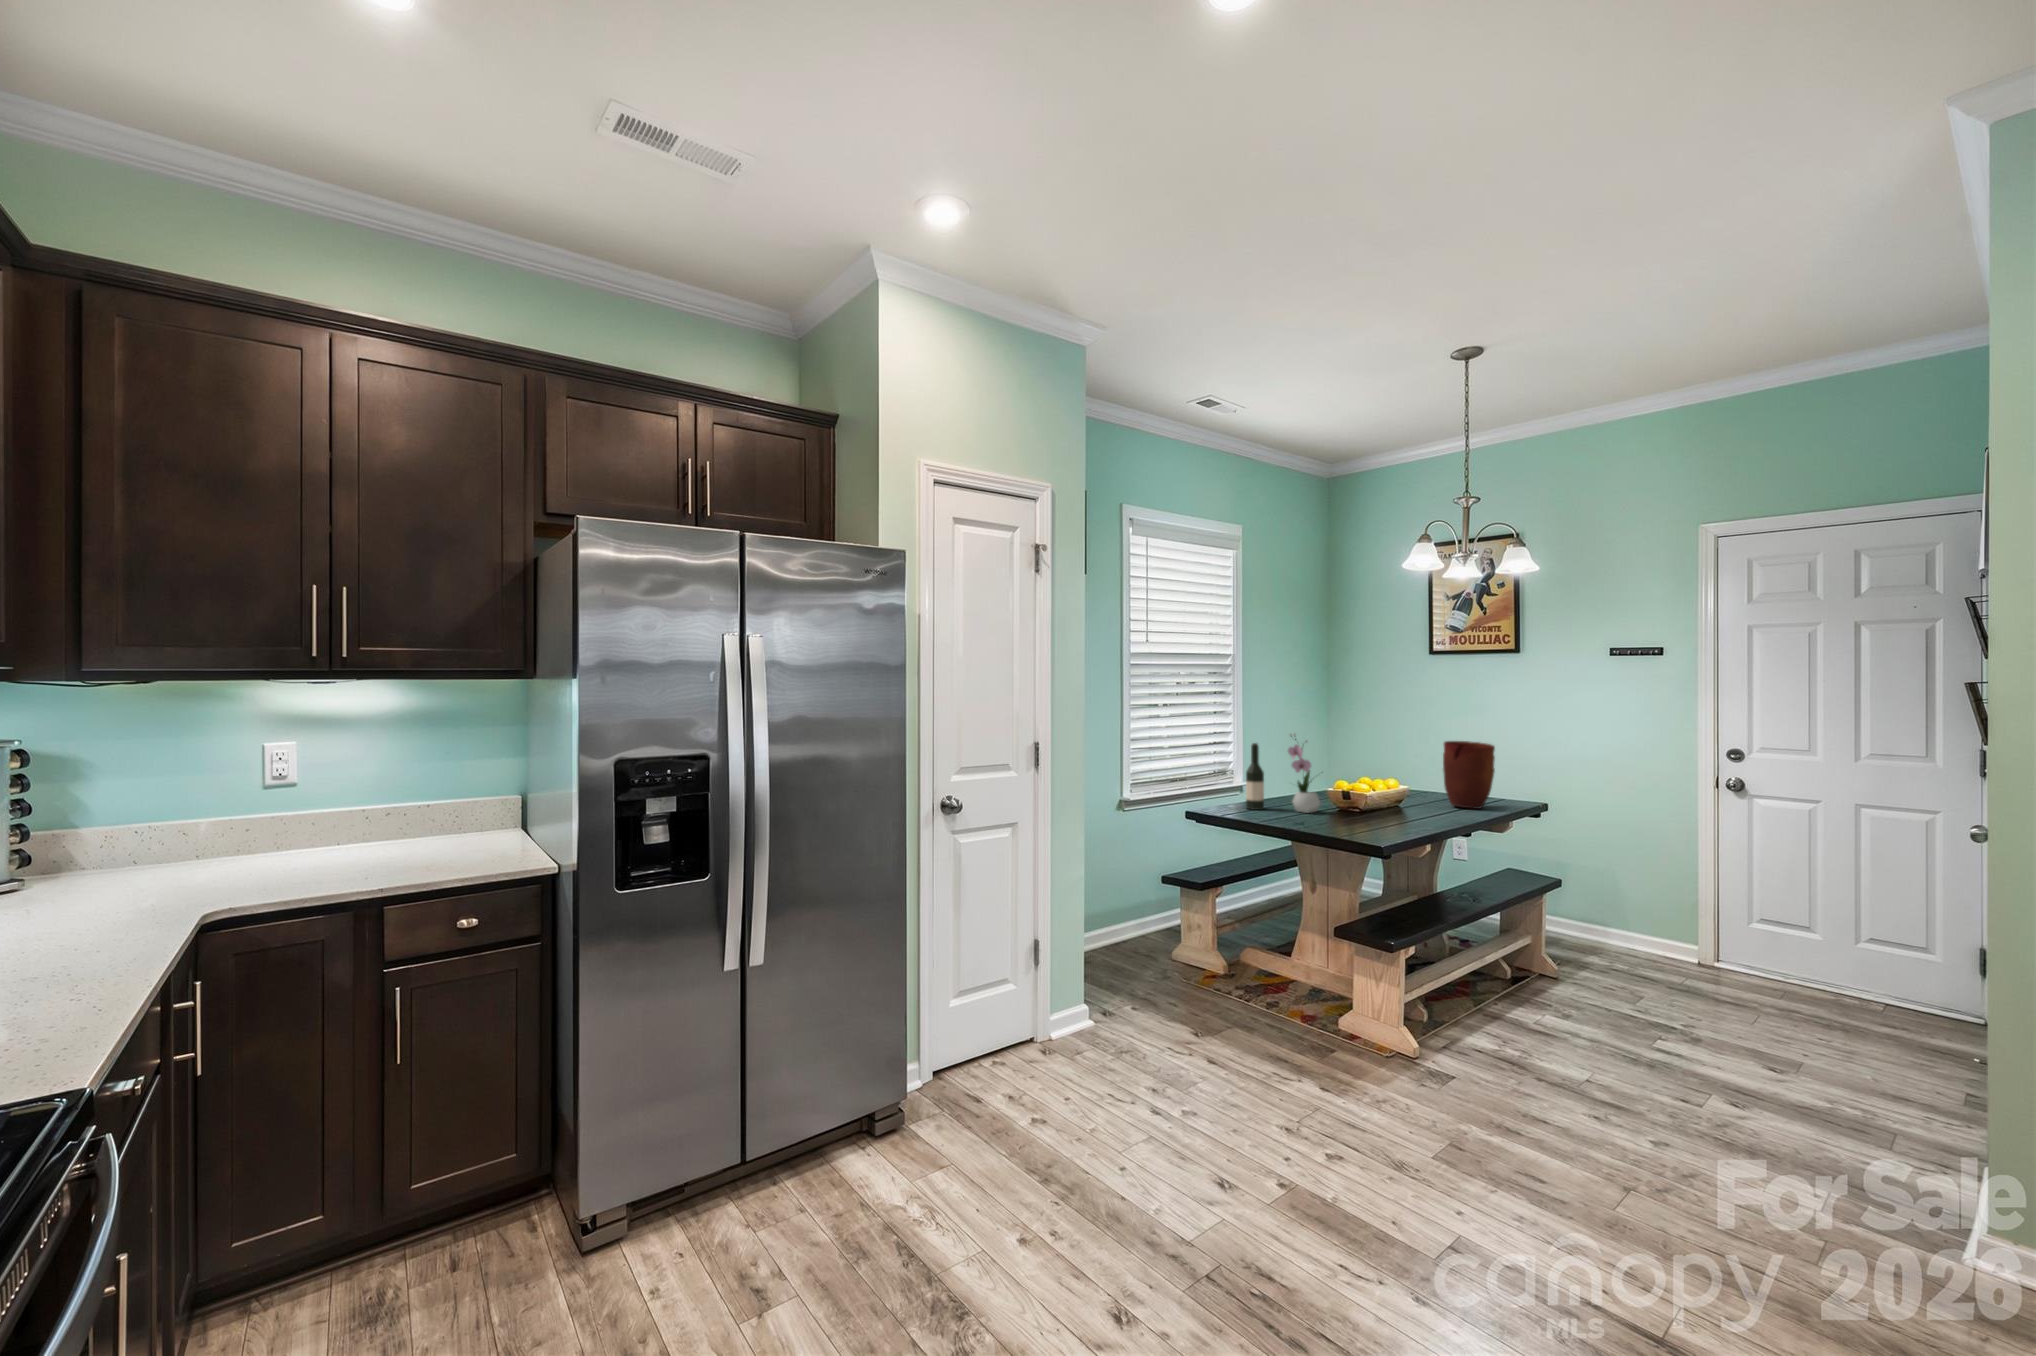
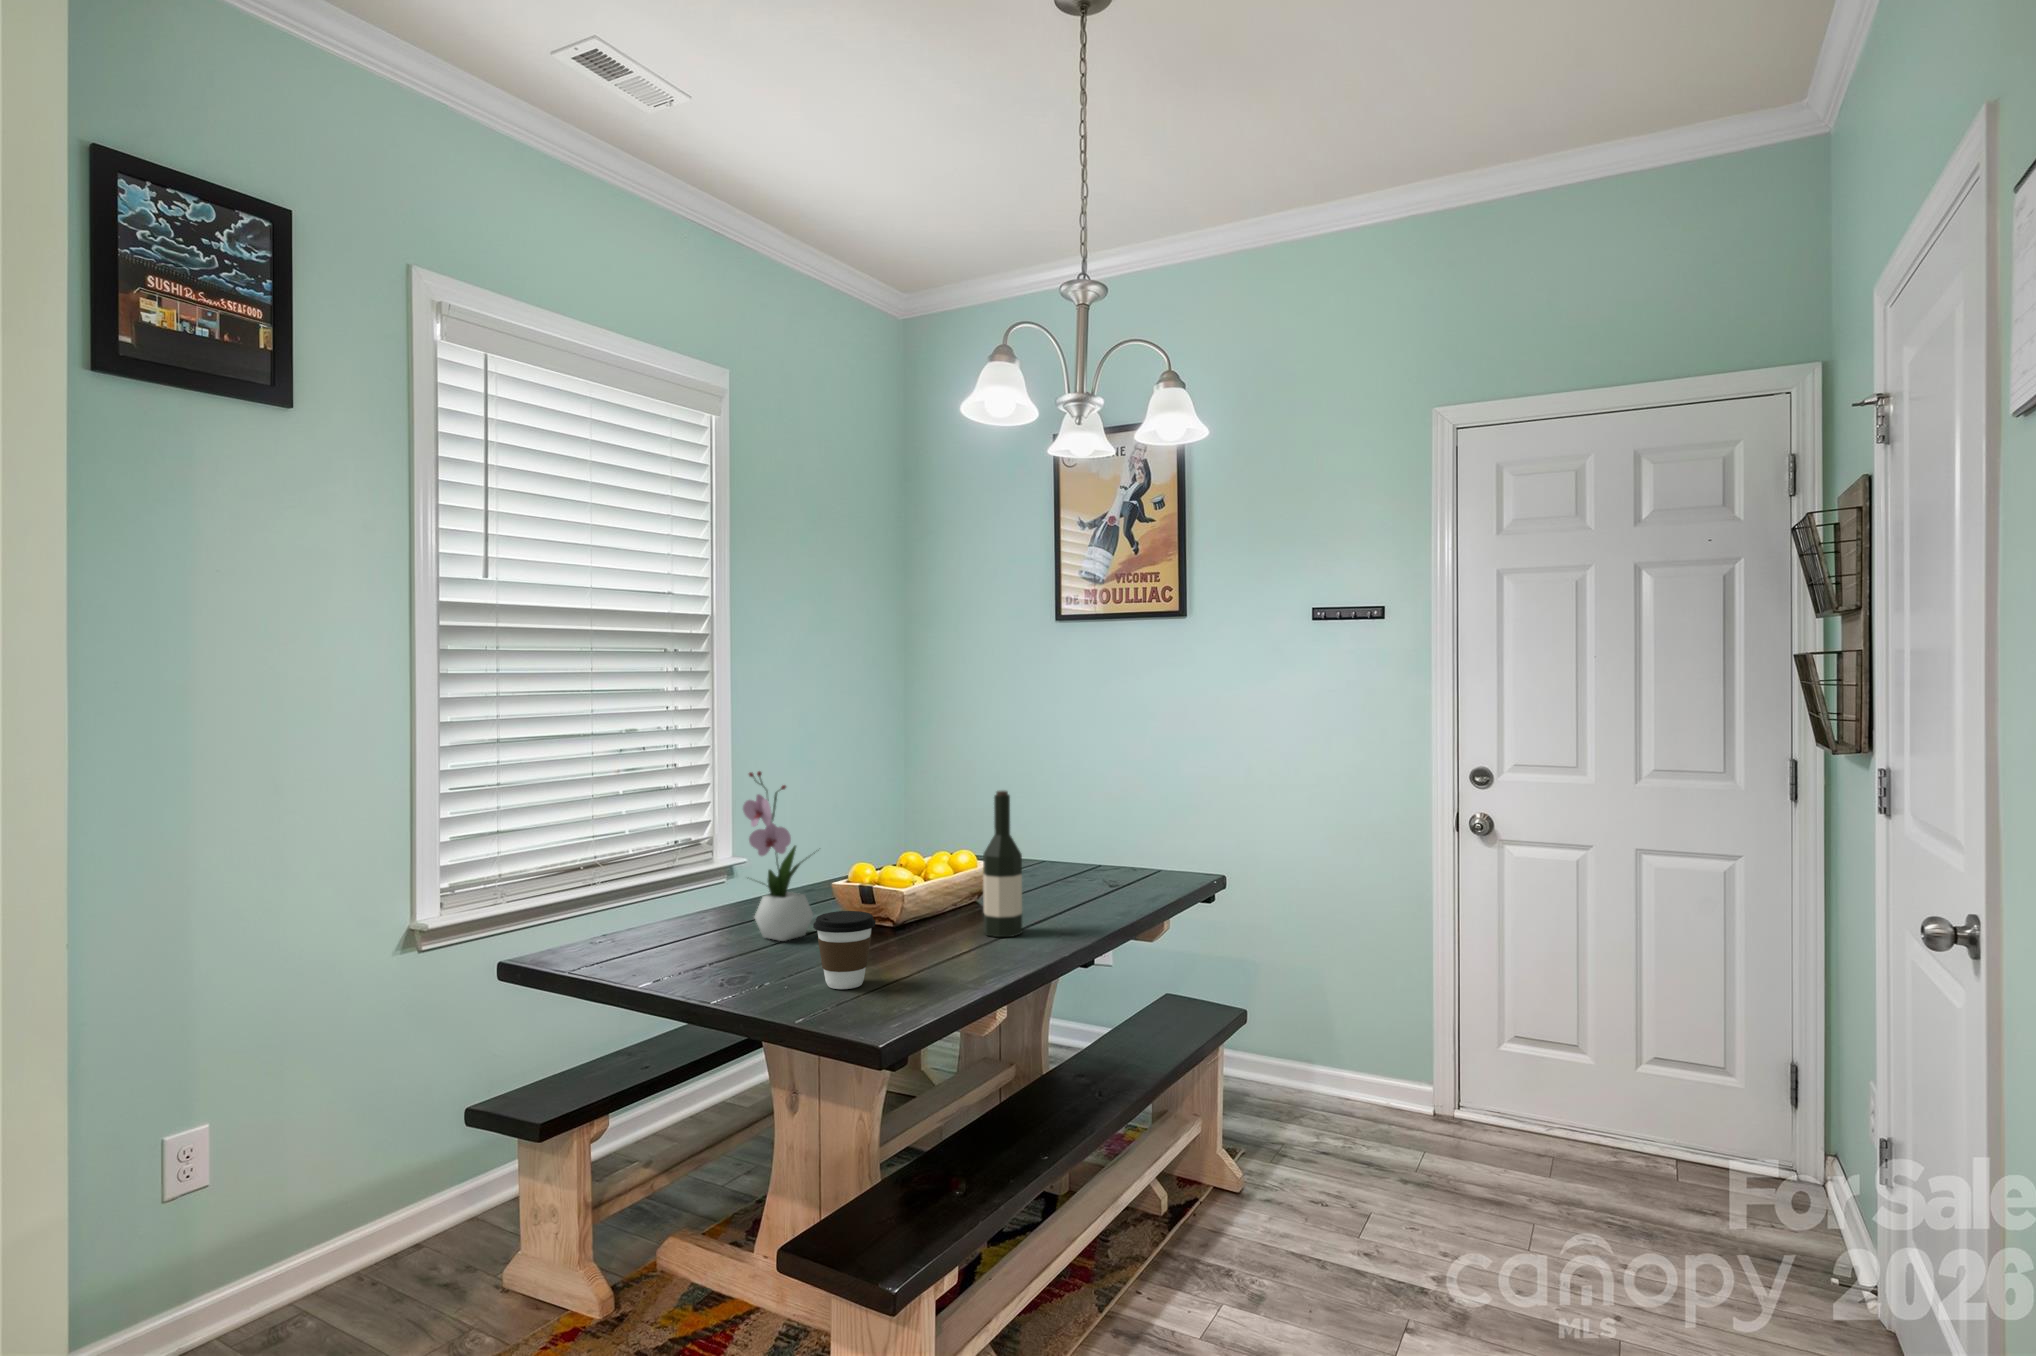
vase: present [1443,741,1495,809] -> none [1056,771,1141,899]
wine bottle: present [1246,743,1264,810] -> present [983,790,1022,937]
coffee cup: none [1336,796,1365,829] -> present [813,911,875,989]

